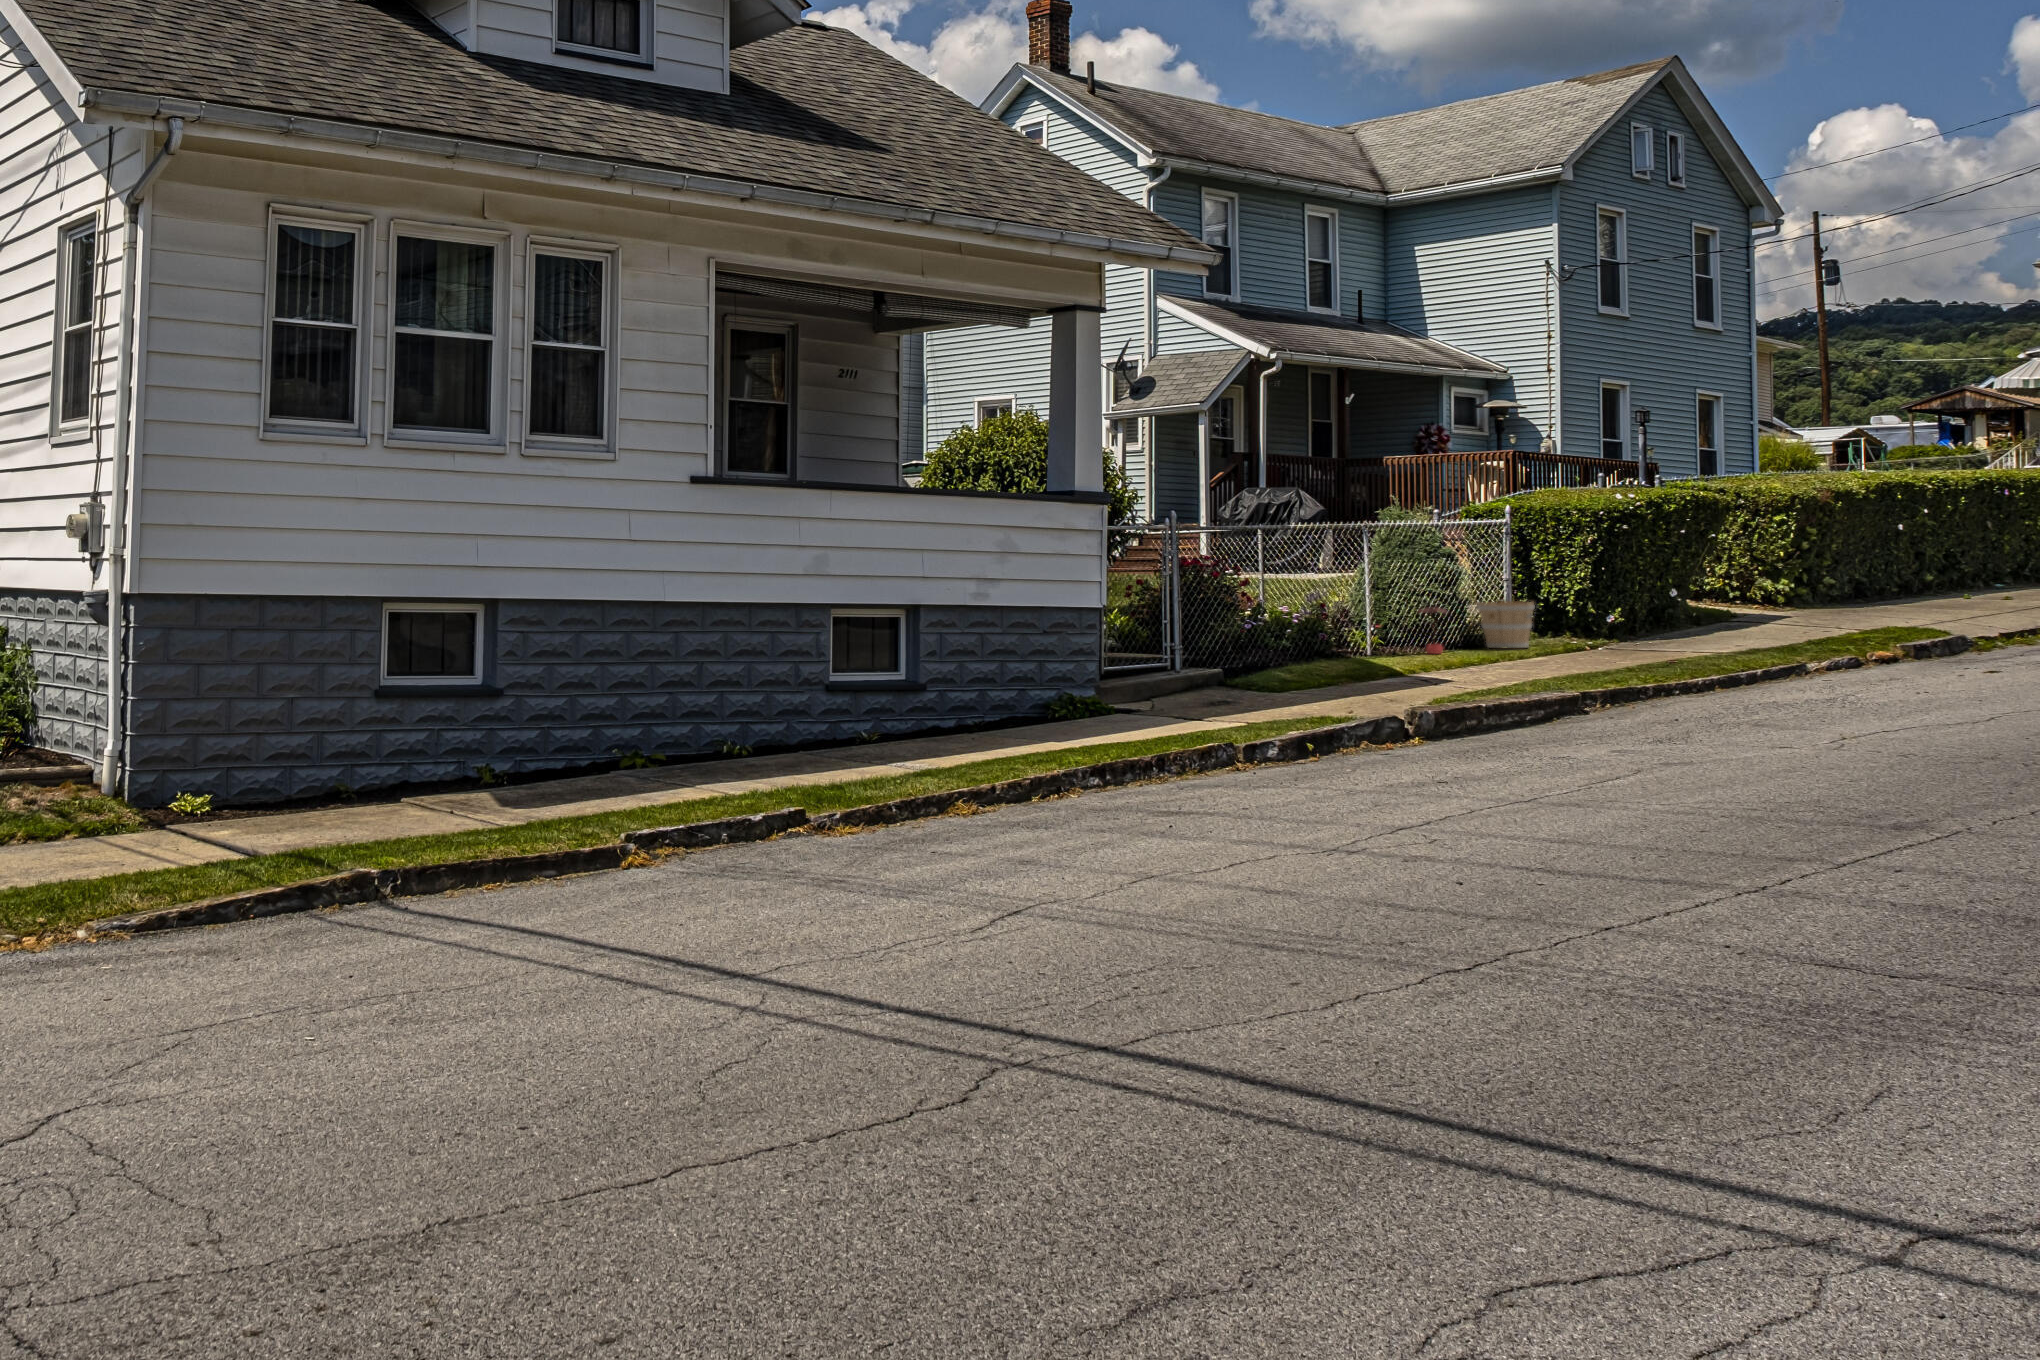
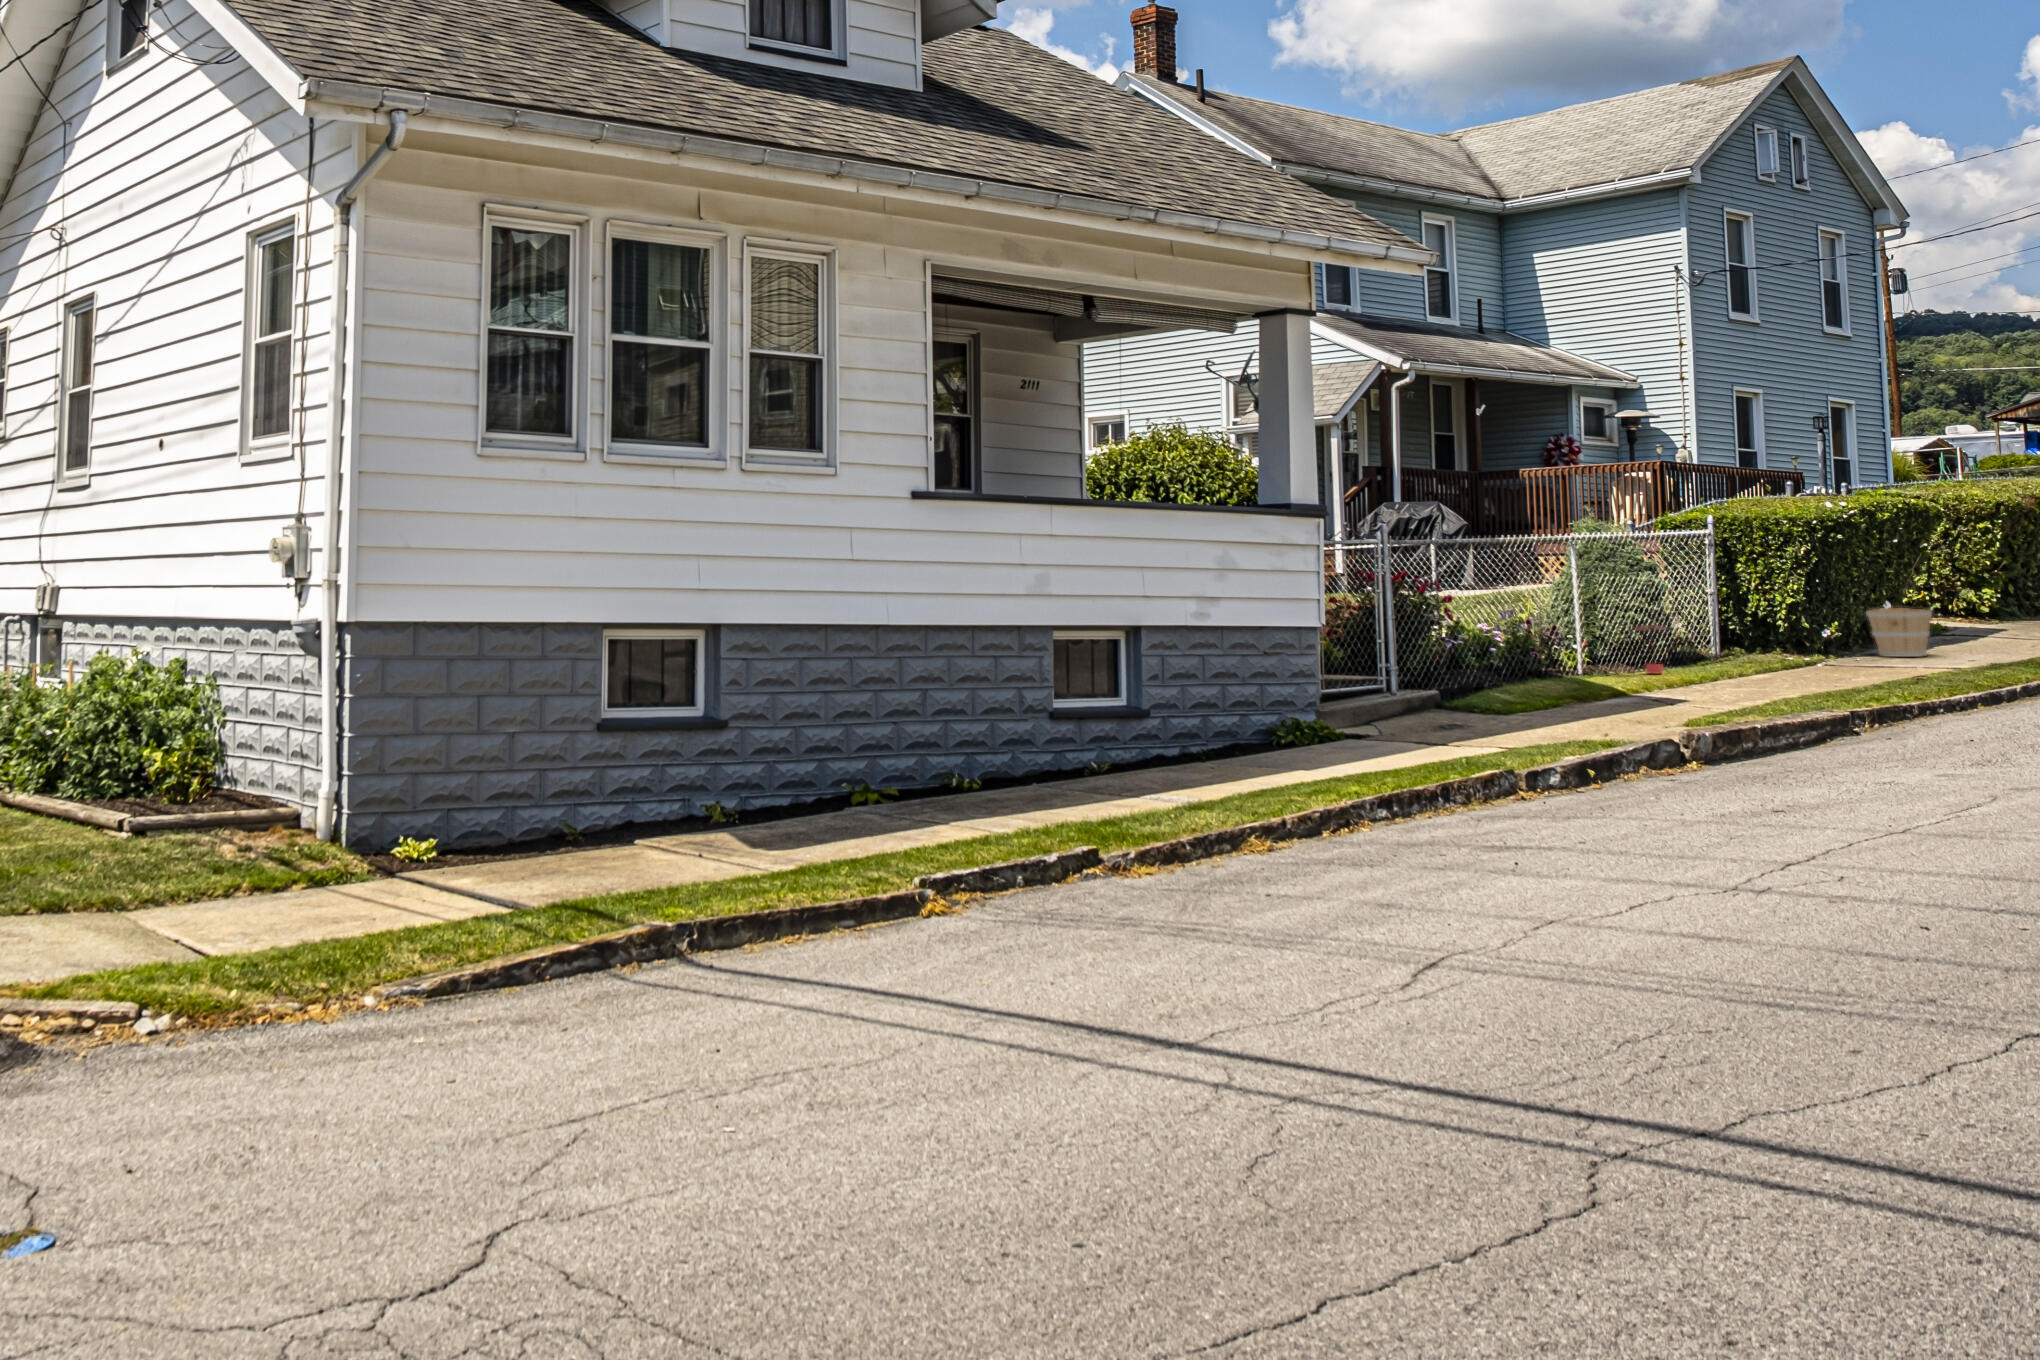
wooden bucket: present [1477,601,1535,648] -> present [1866,608,1932,657]

